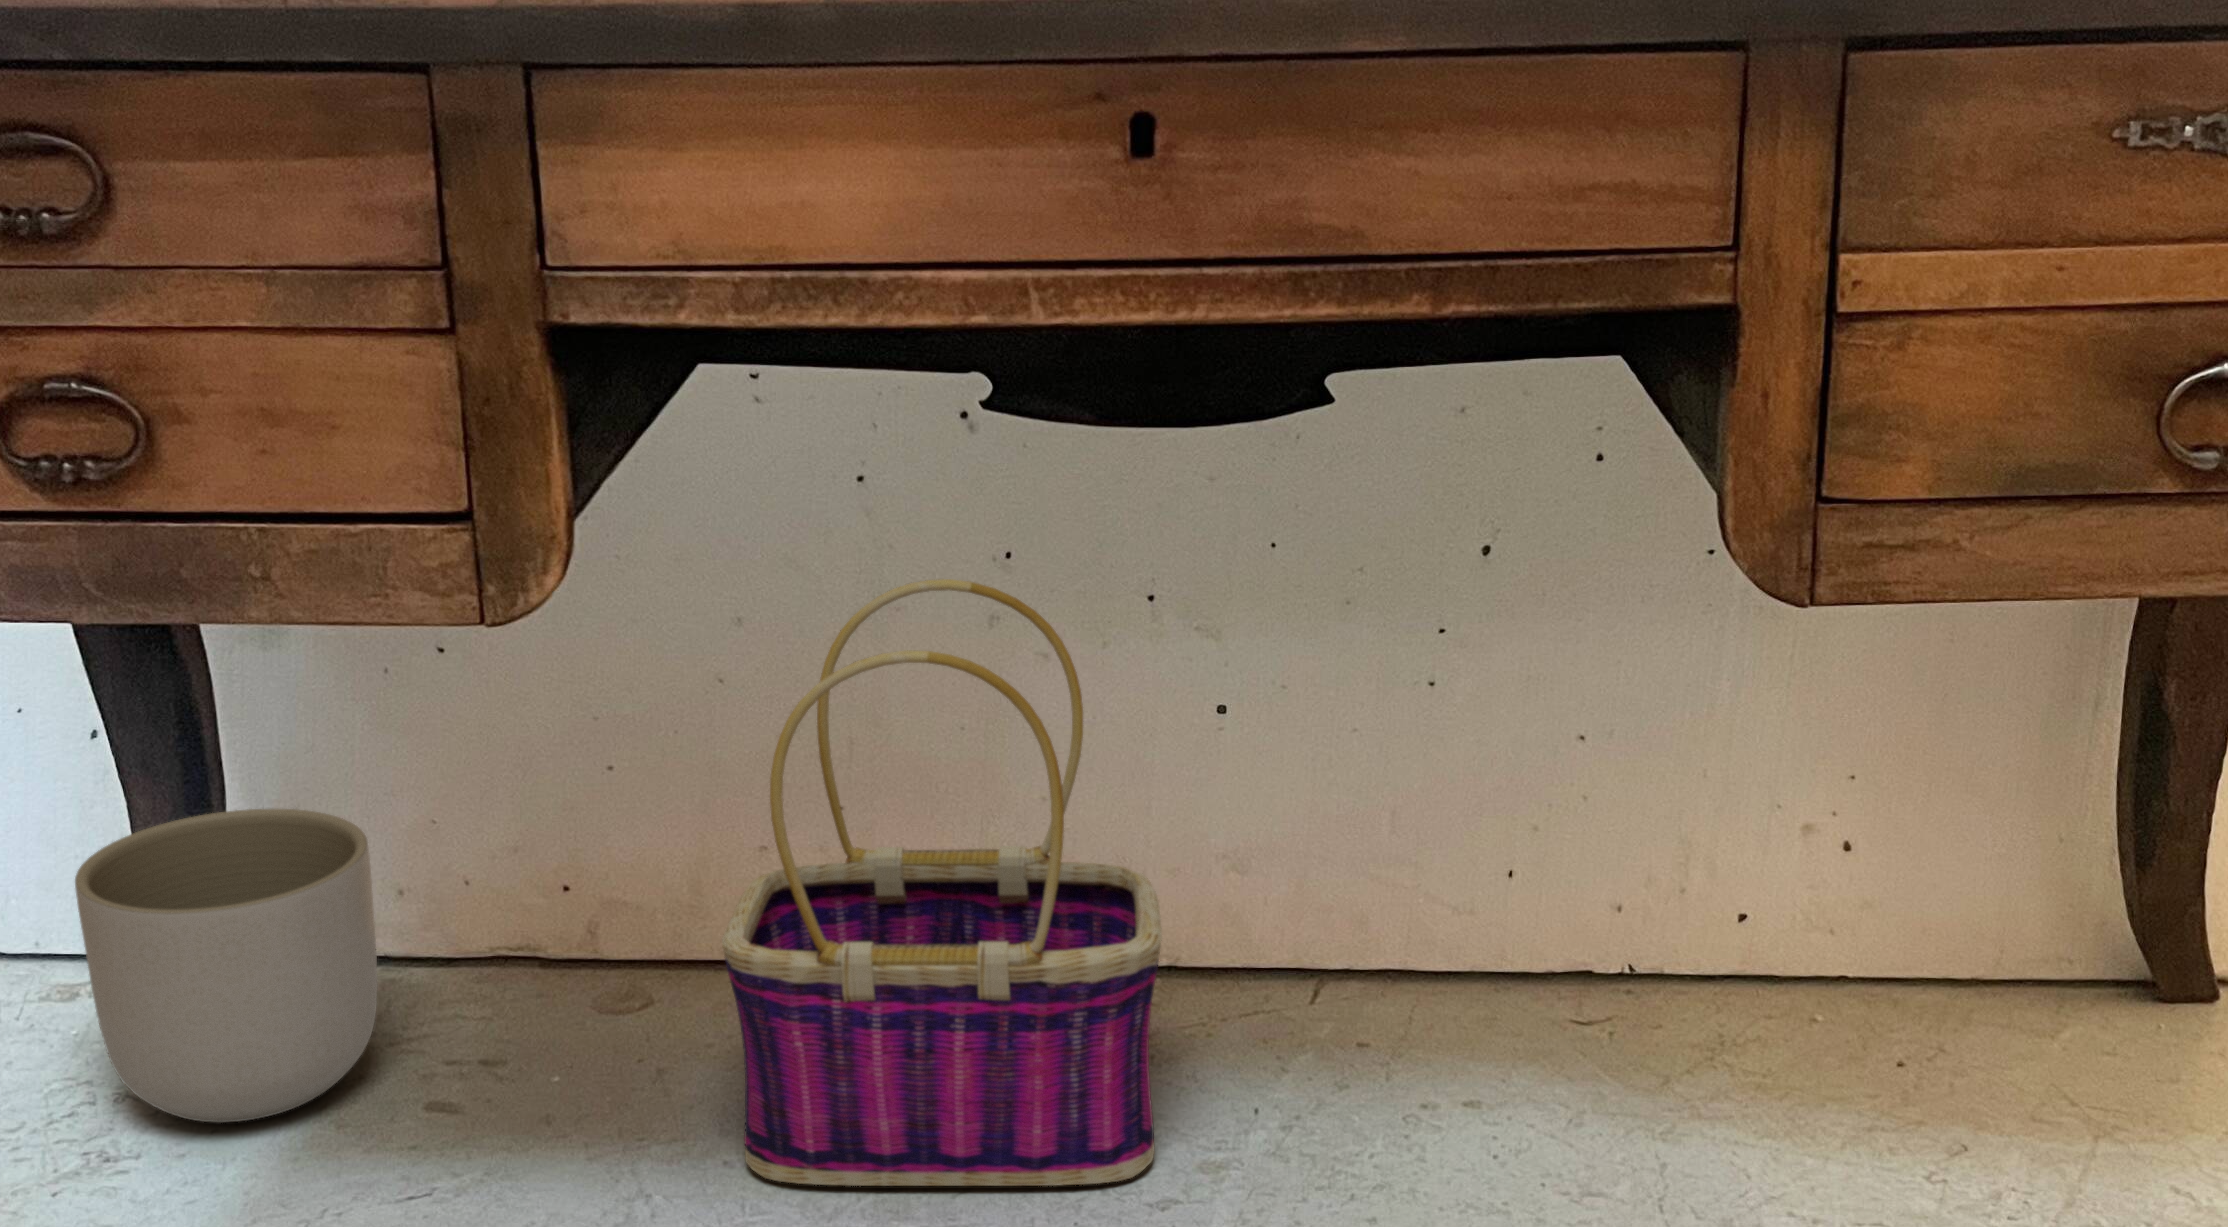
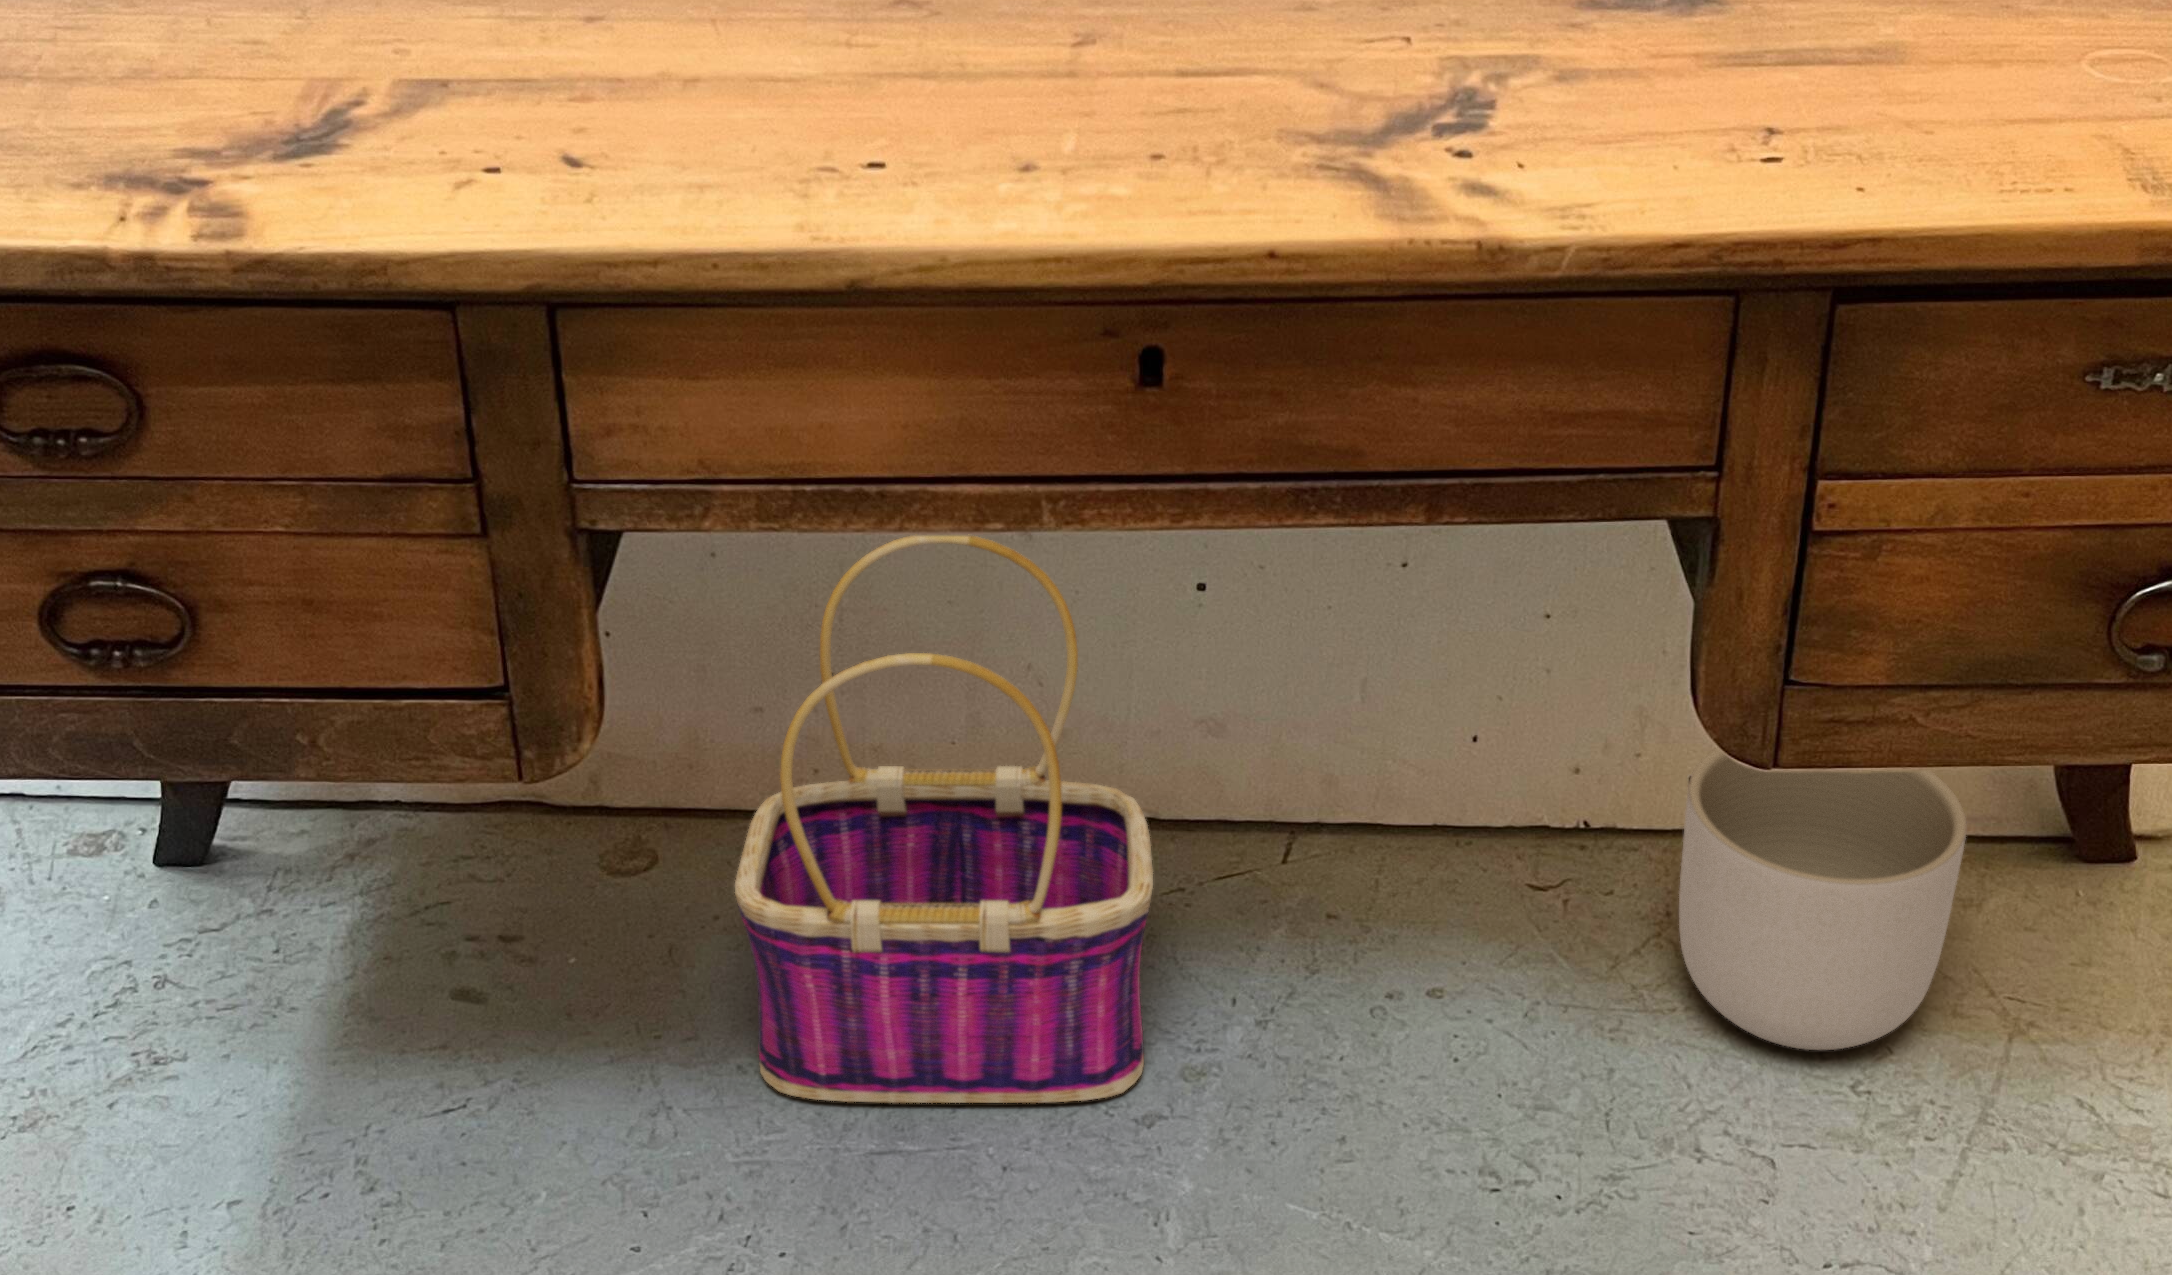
planter: present [75,809,378,1123] -> present [1679,748,1967,1050]

